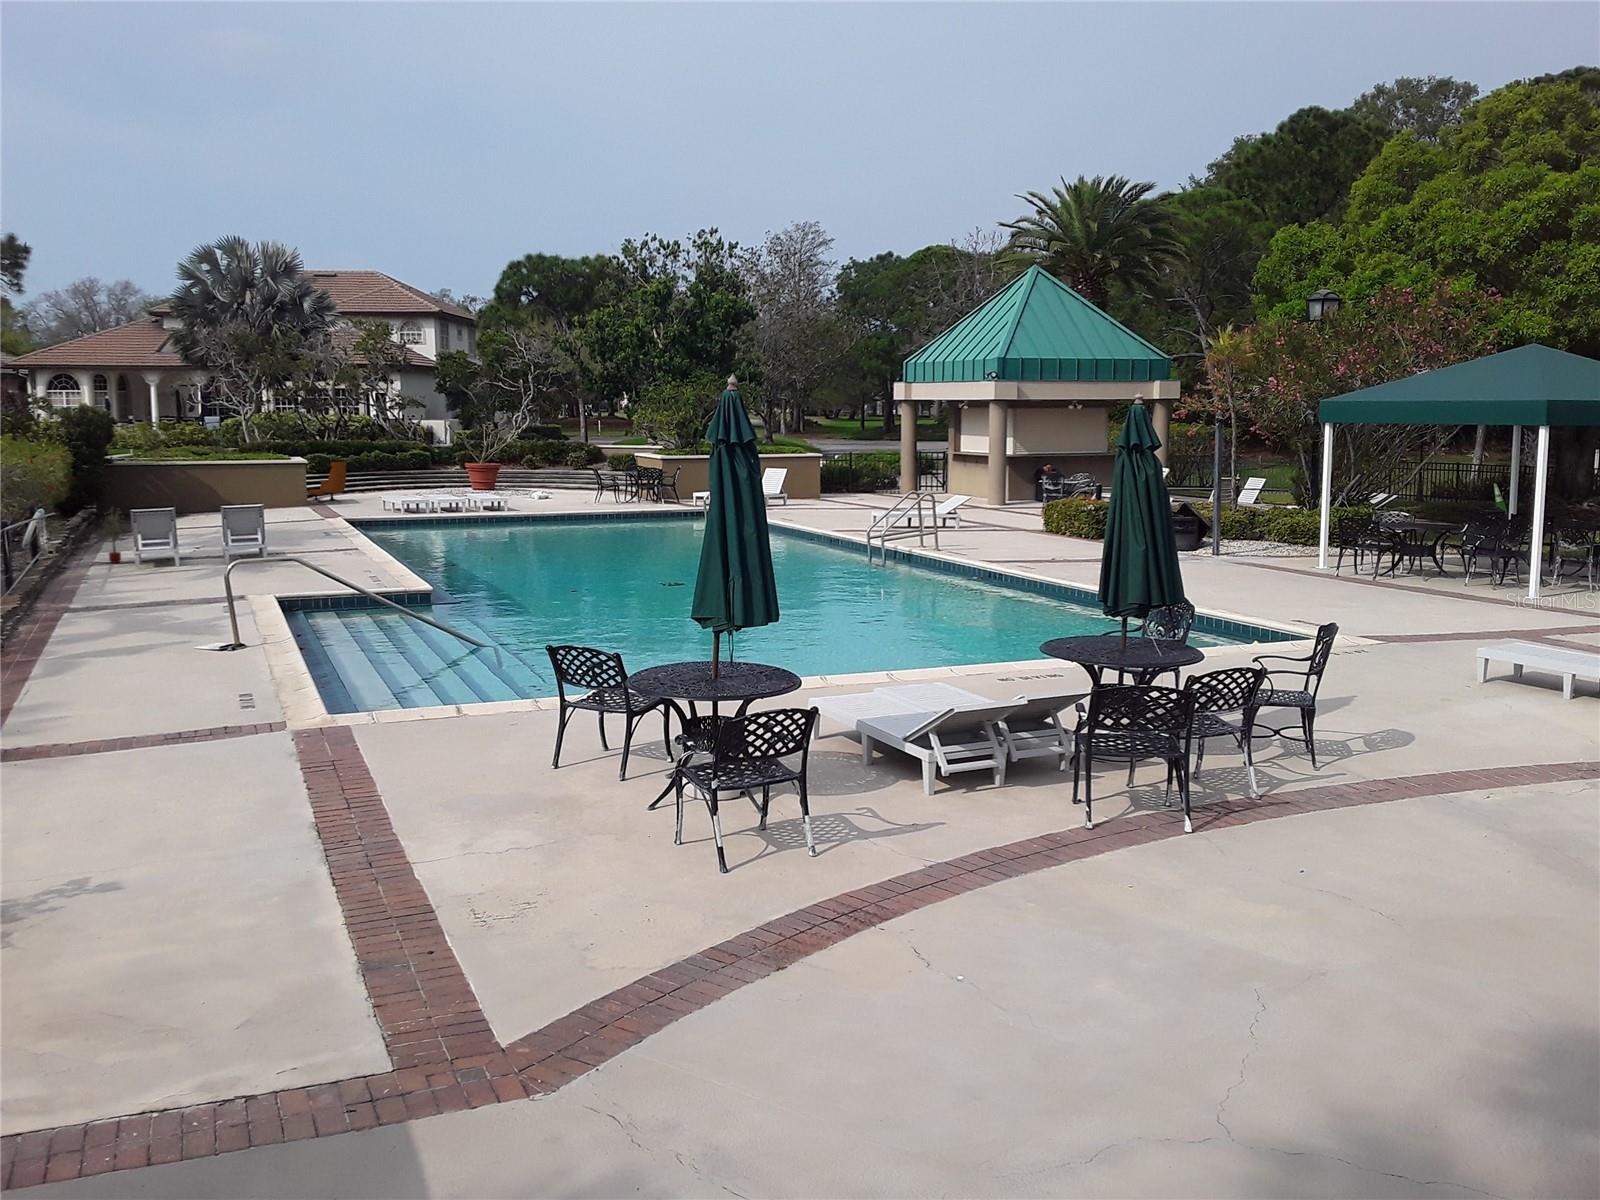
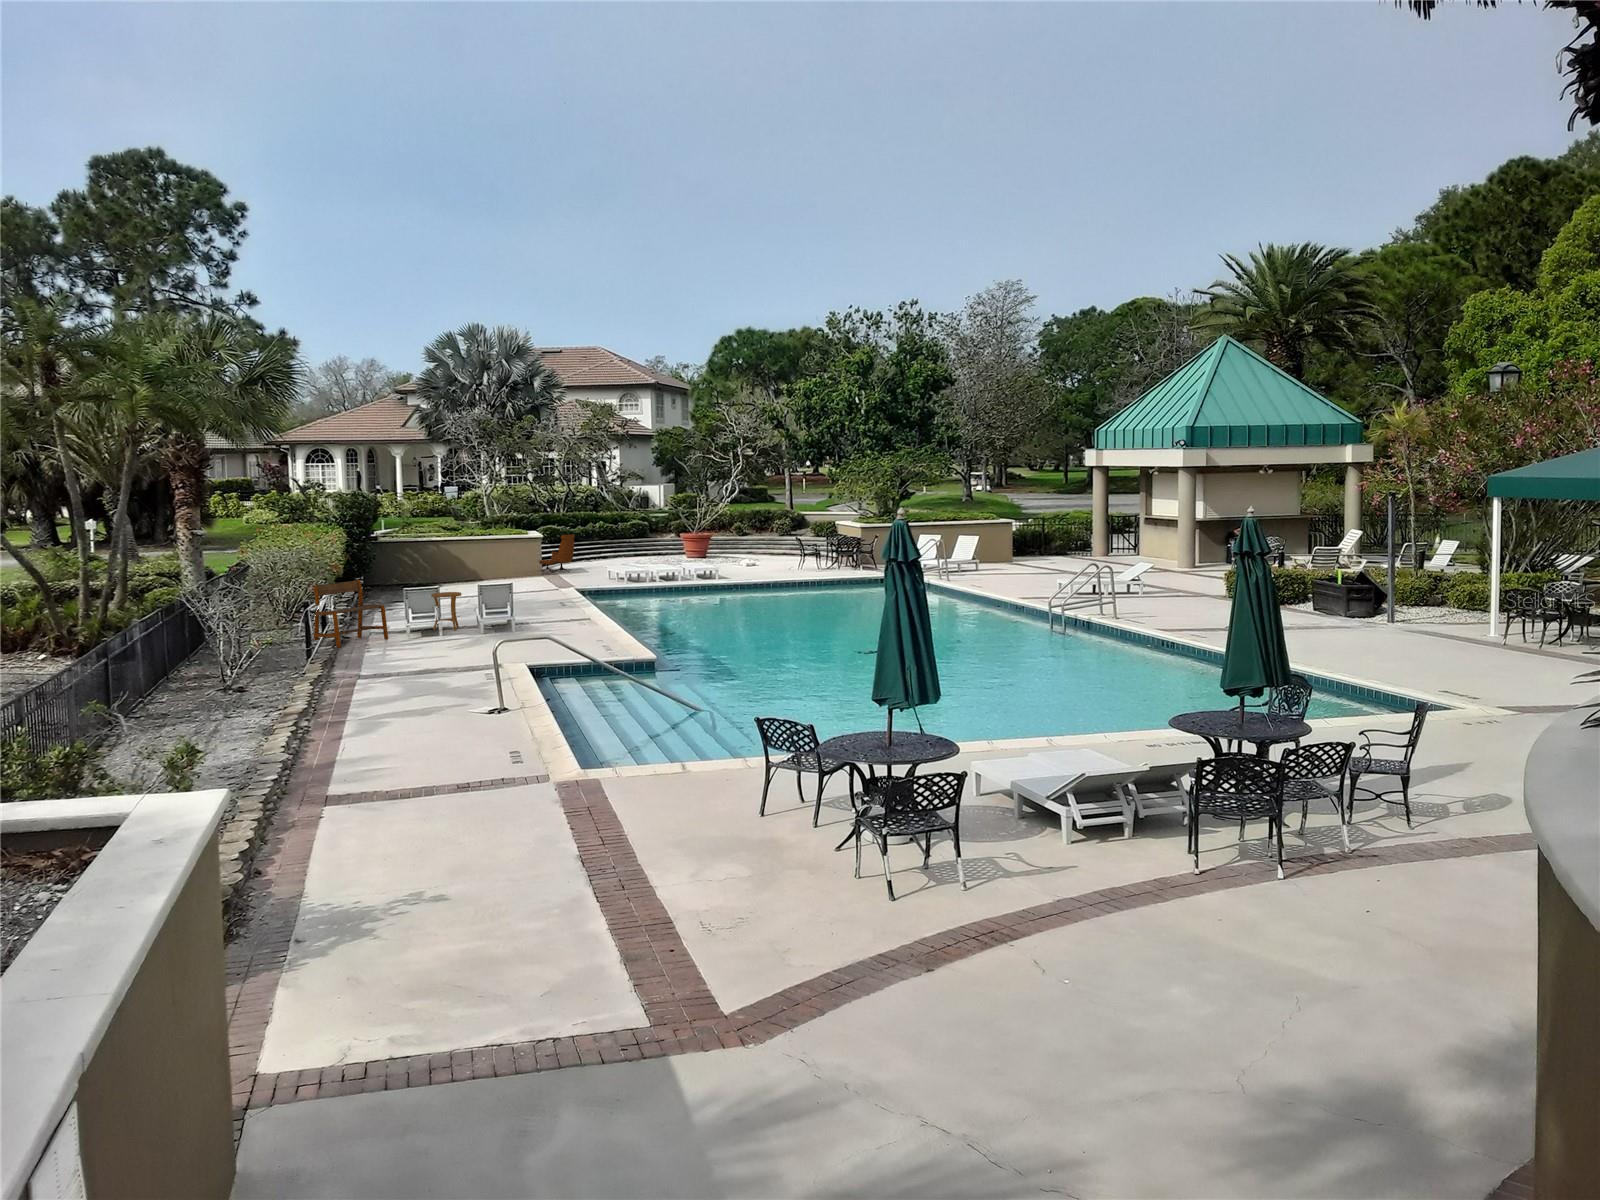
bench: none [18,500,115,578] -> present [313,580,388,647]
potted tree: present [101,508,133,563] -> none [375,585,403,633]
side table: none [168,517,206,561] -> present [431,592,461,631]

